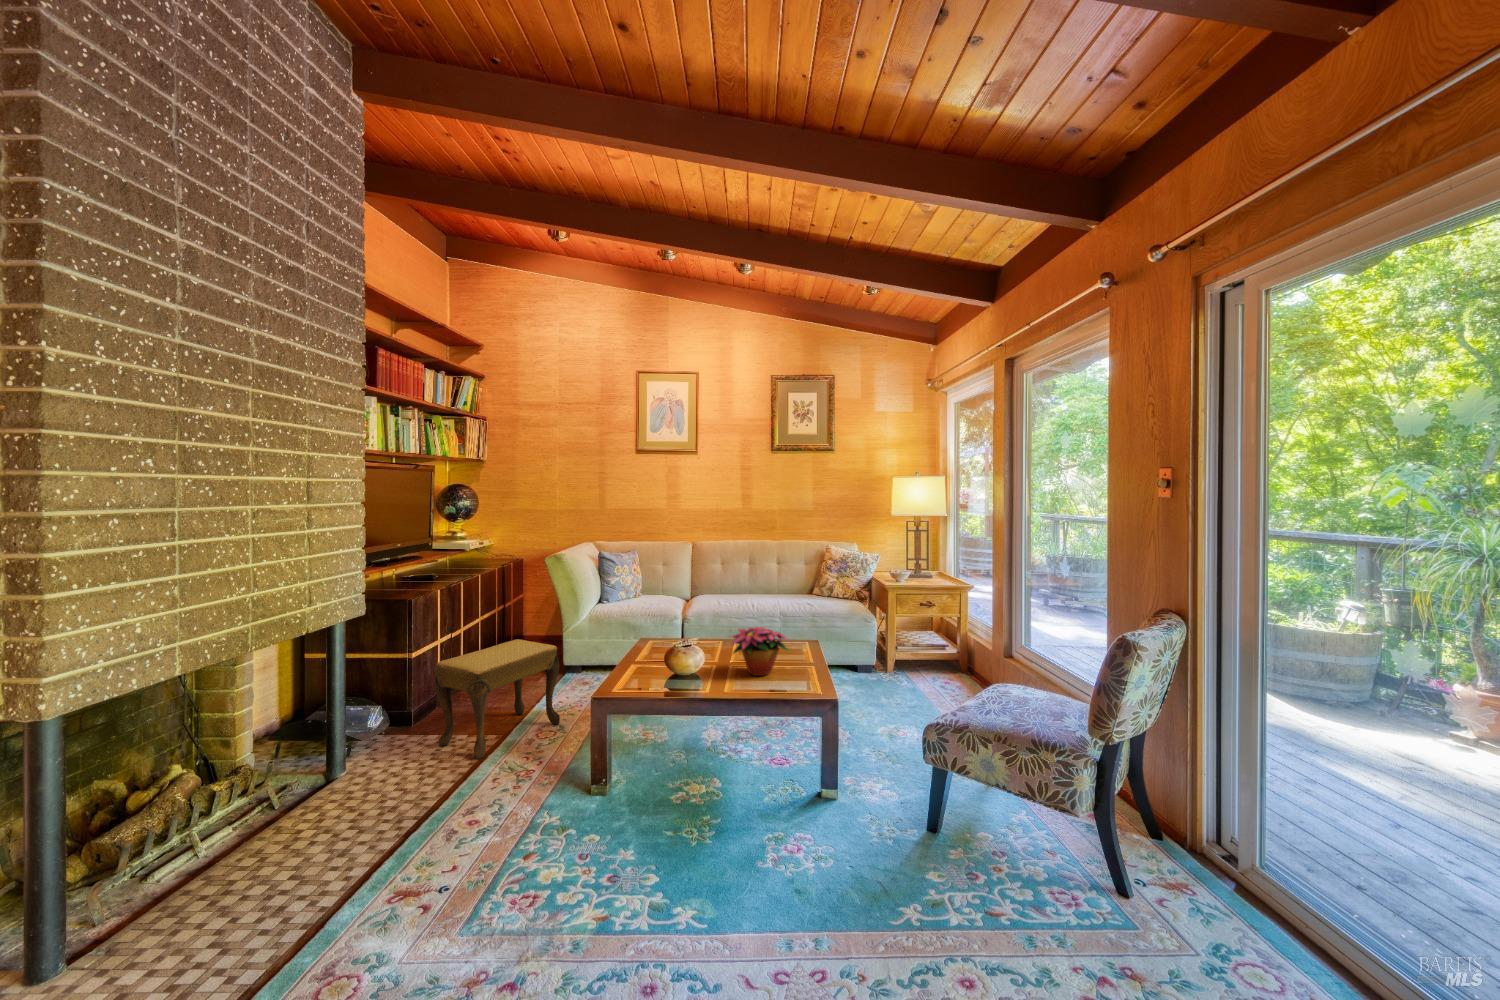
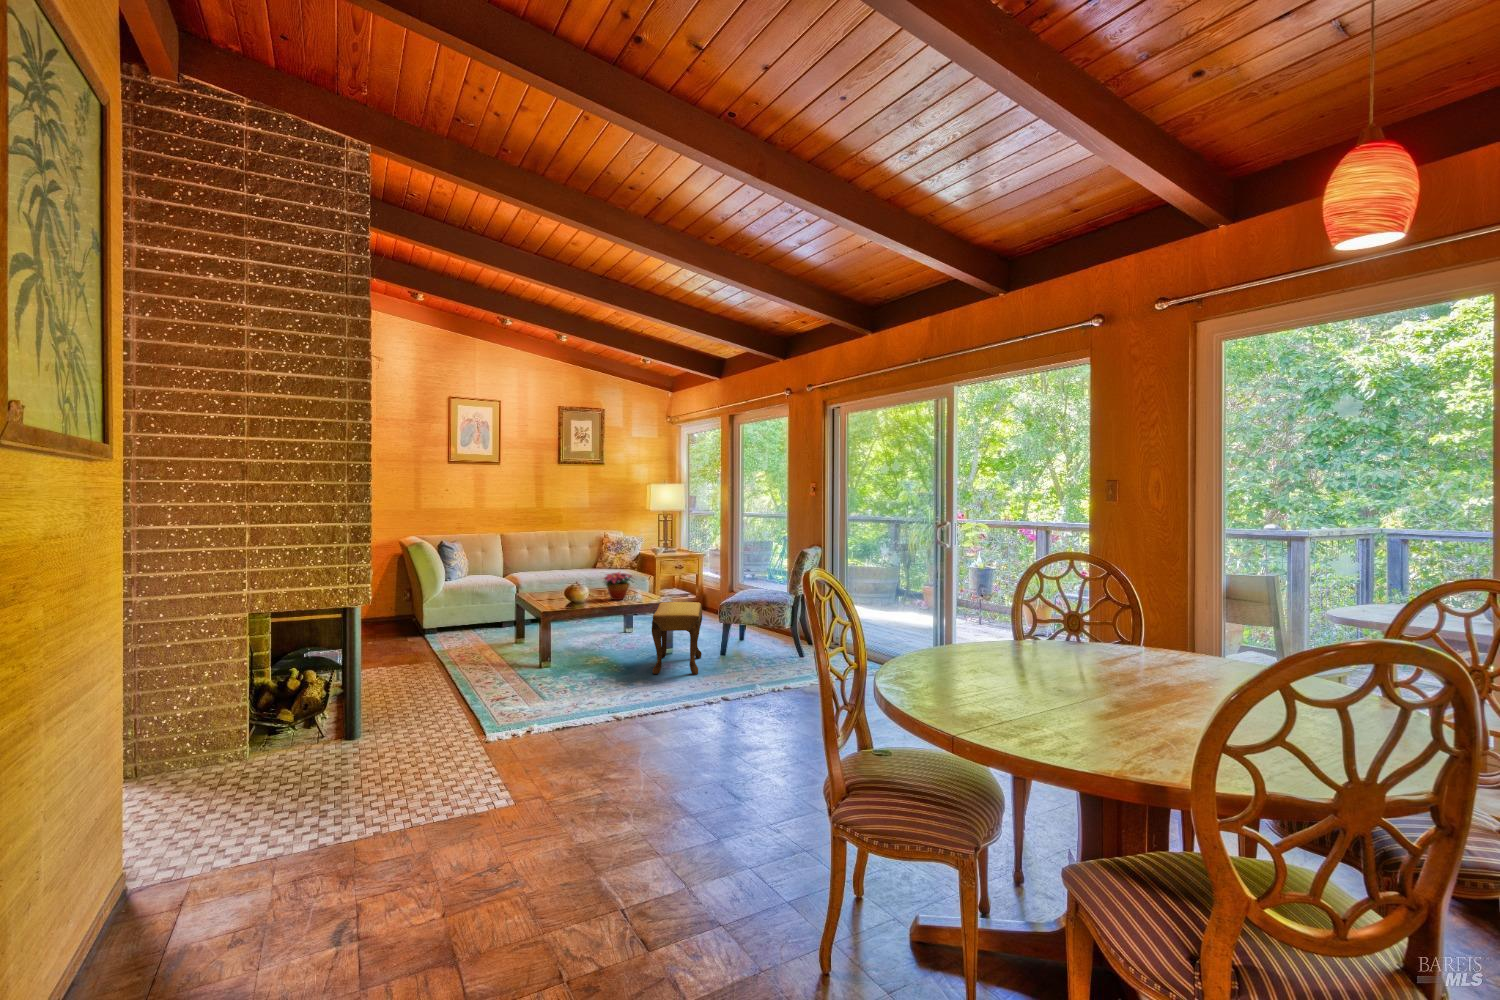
footstool: present [435,639,560,759] -> present [652,602,702,675]

